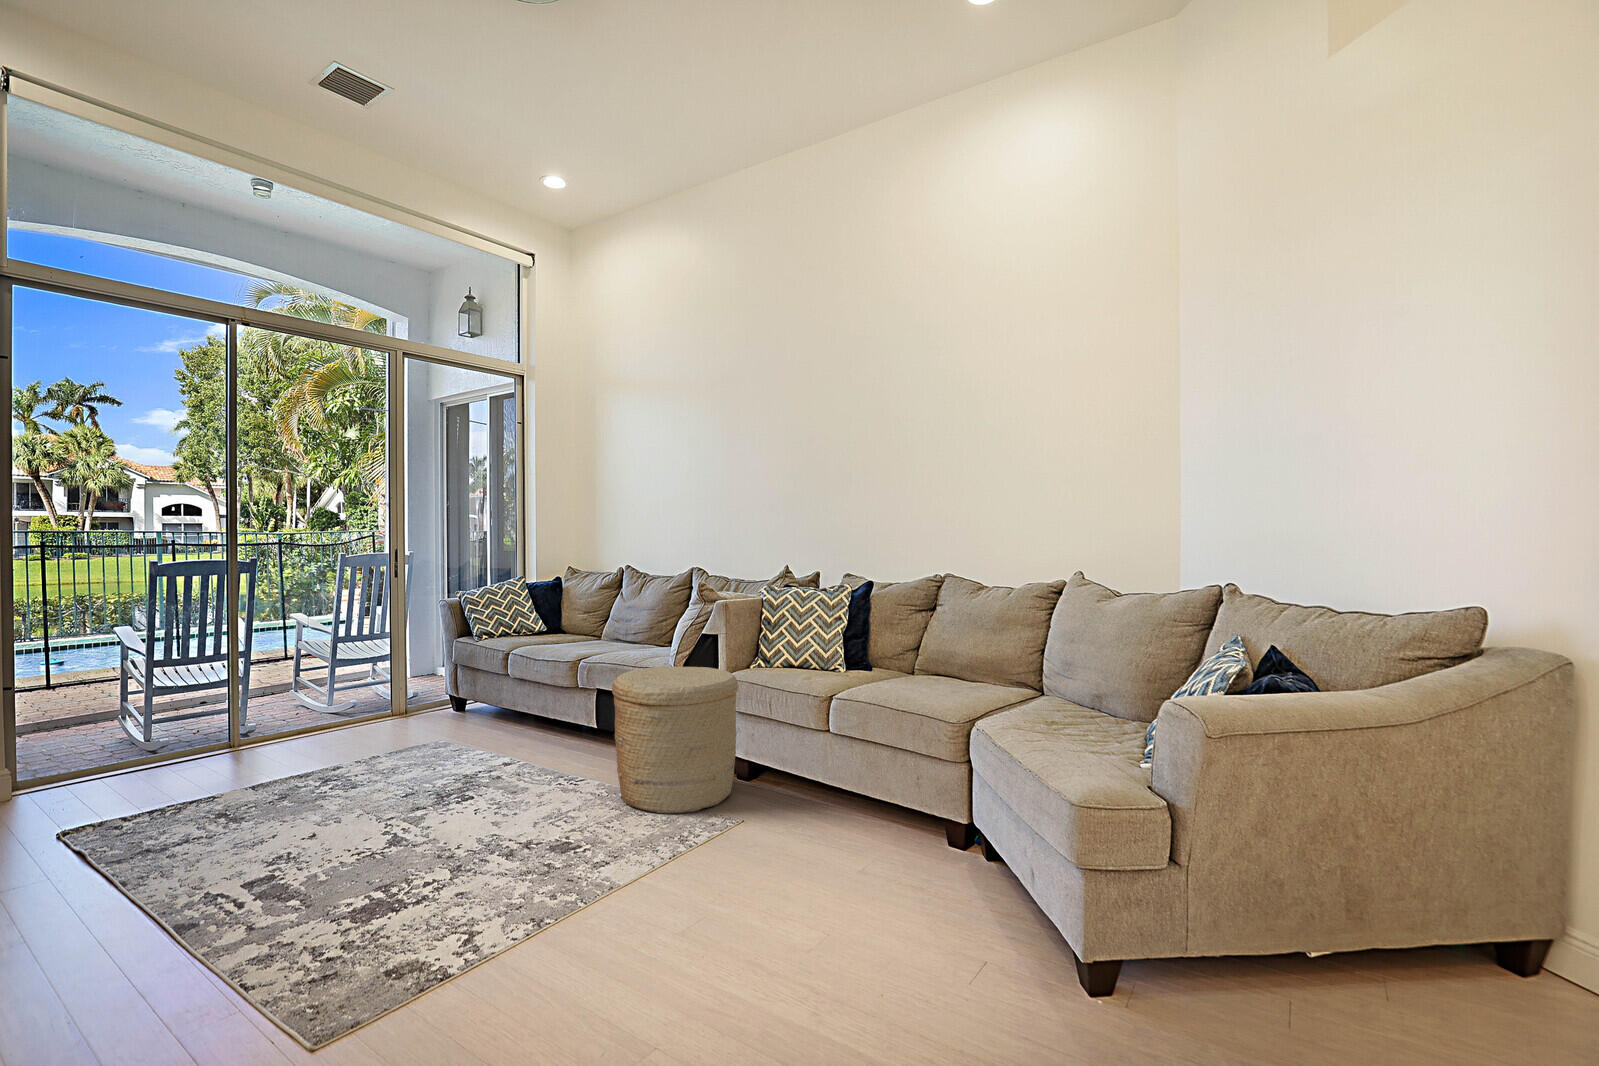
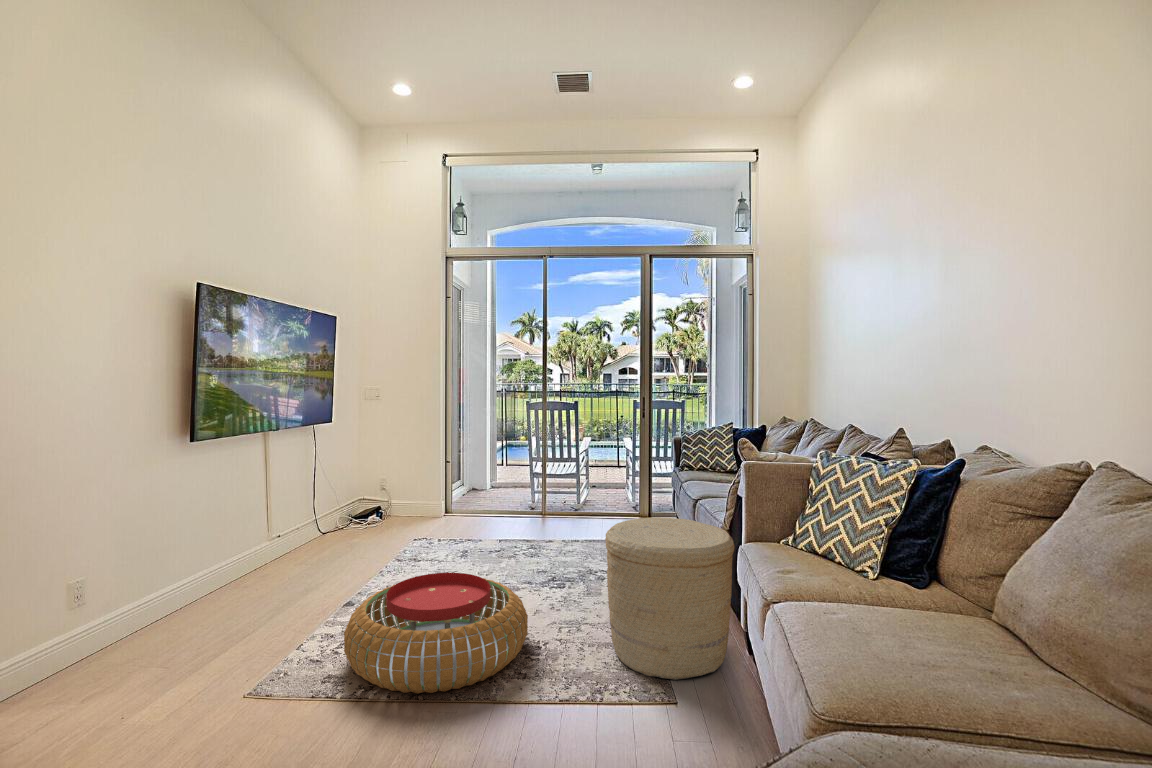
pouf: none [350,779,602,933] -> present [344,573,528,694]

